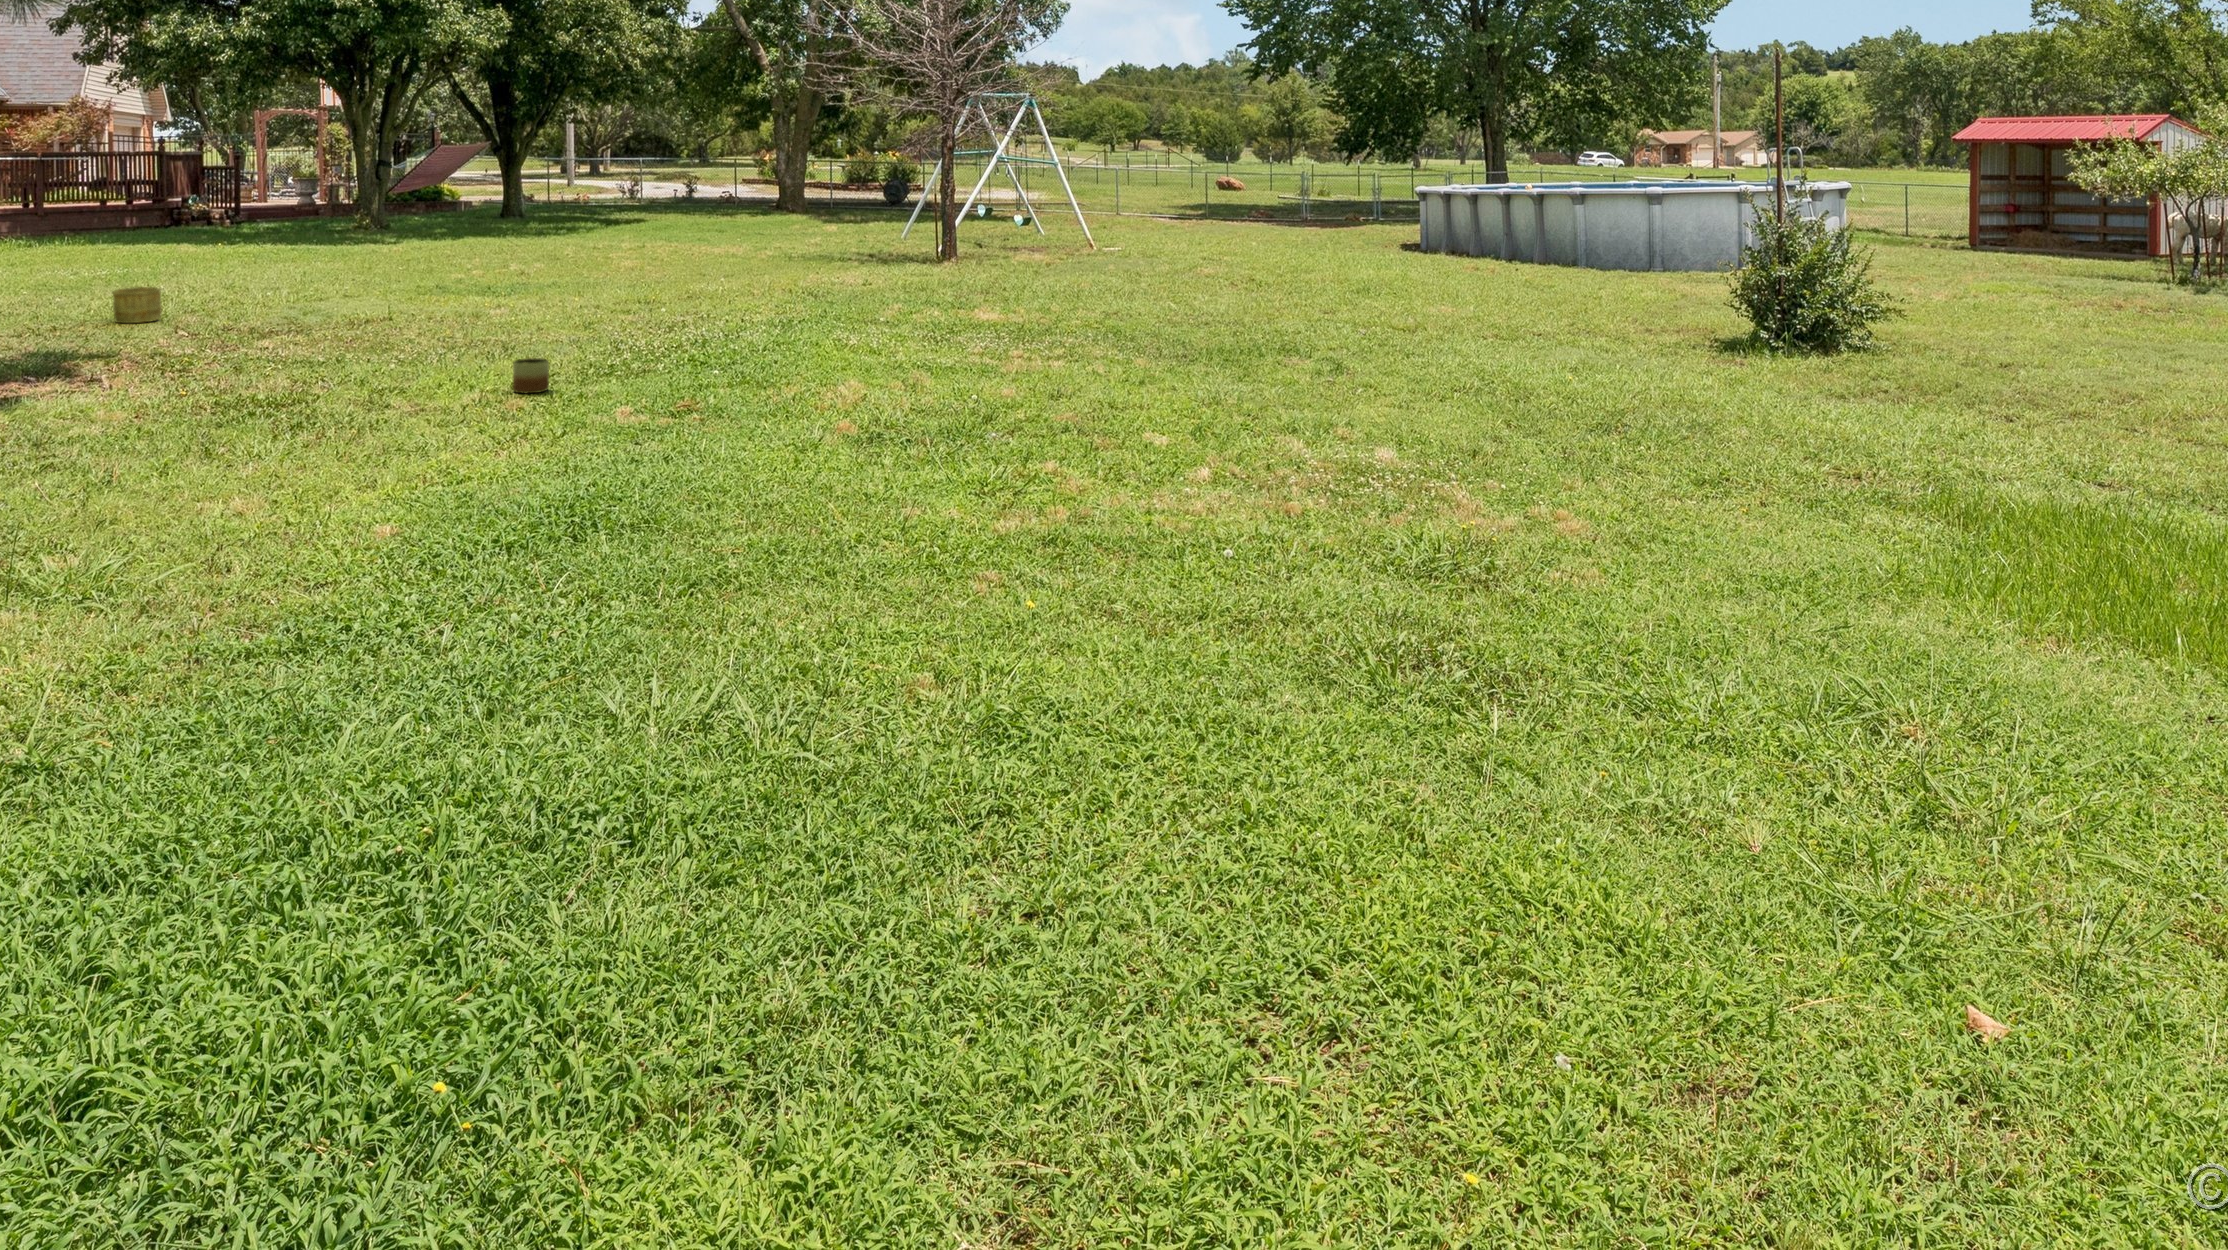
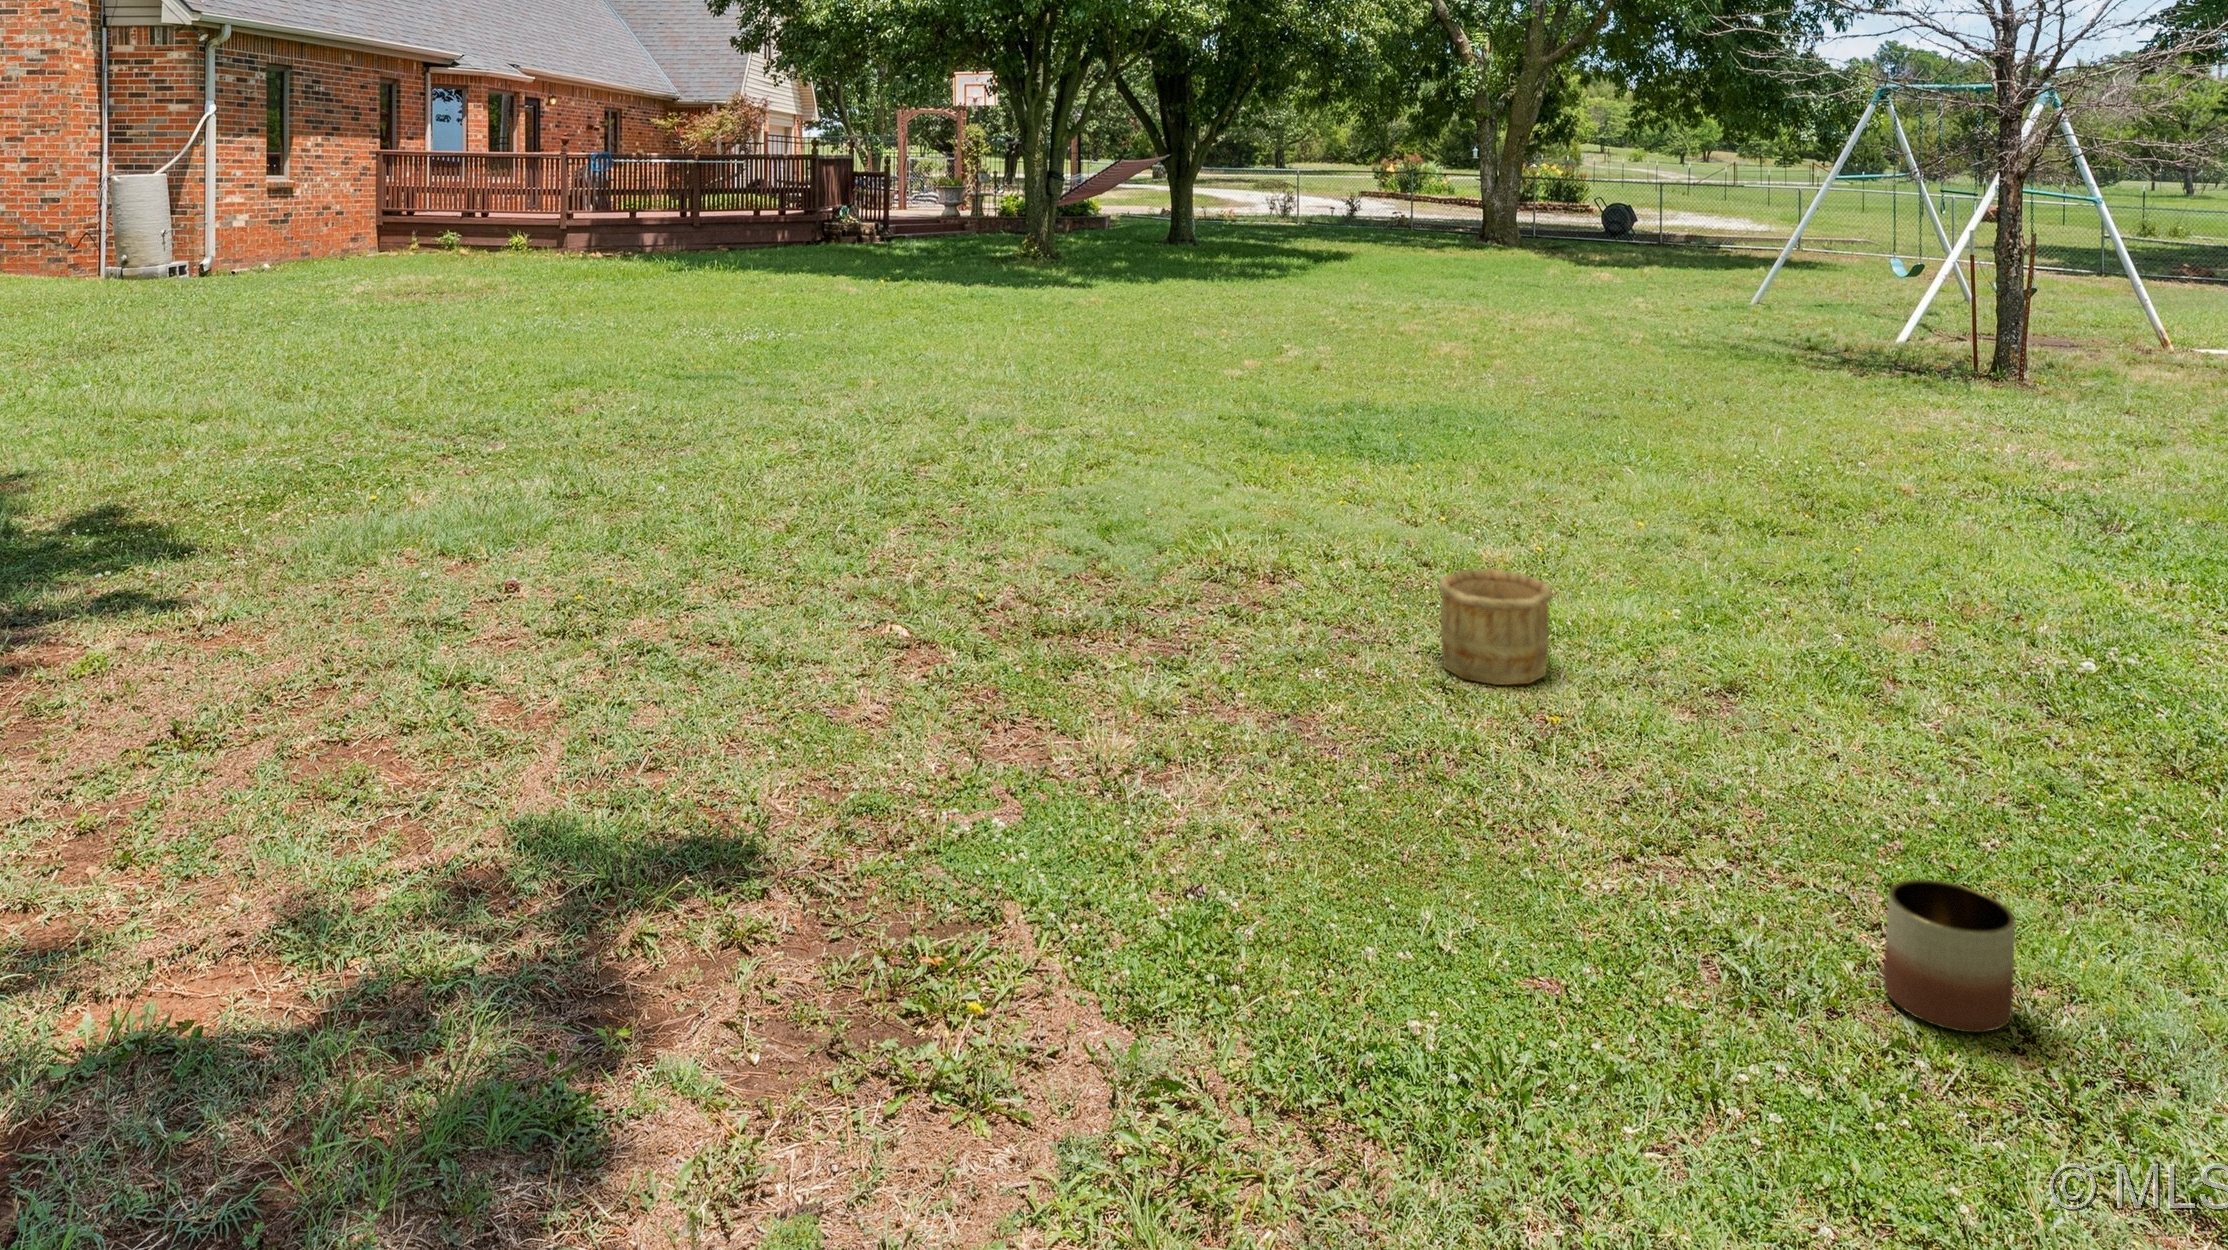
wooden bucket: present [112,287,162,323] -> present [1439,569,1552,685]

